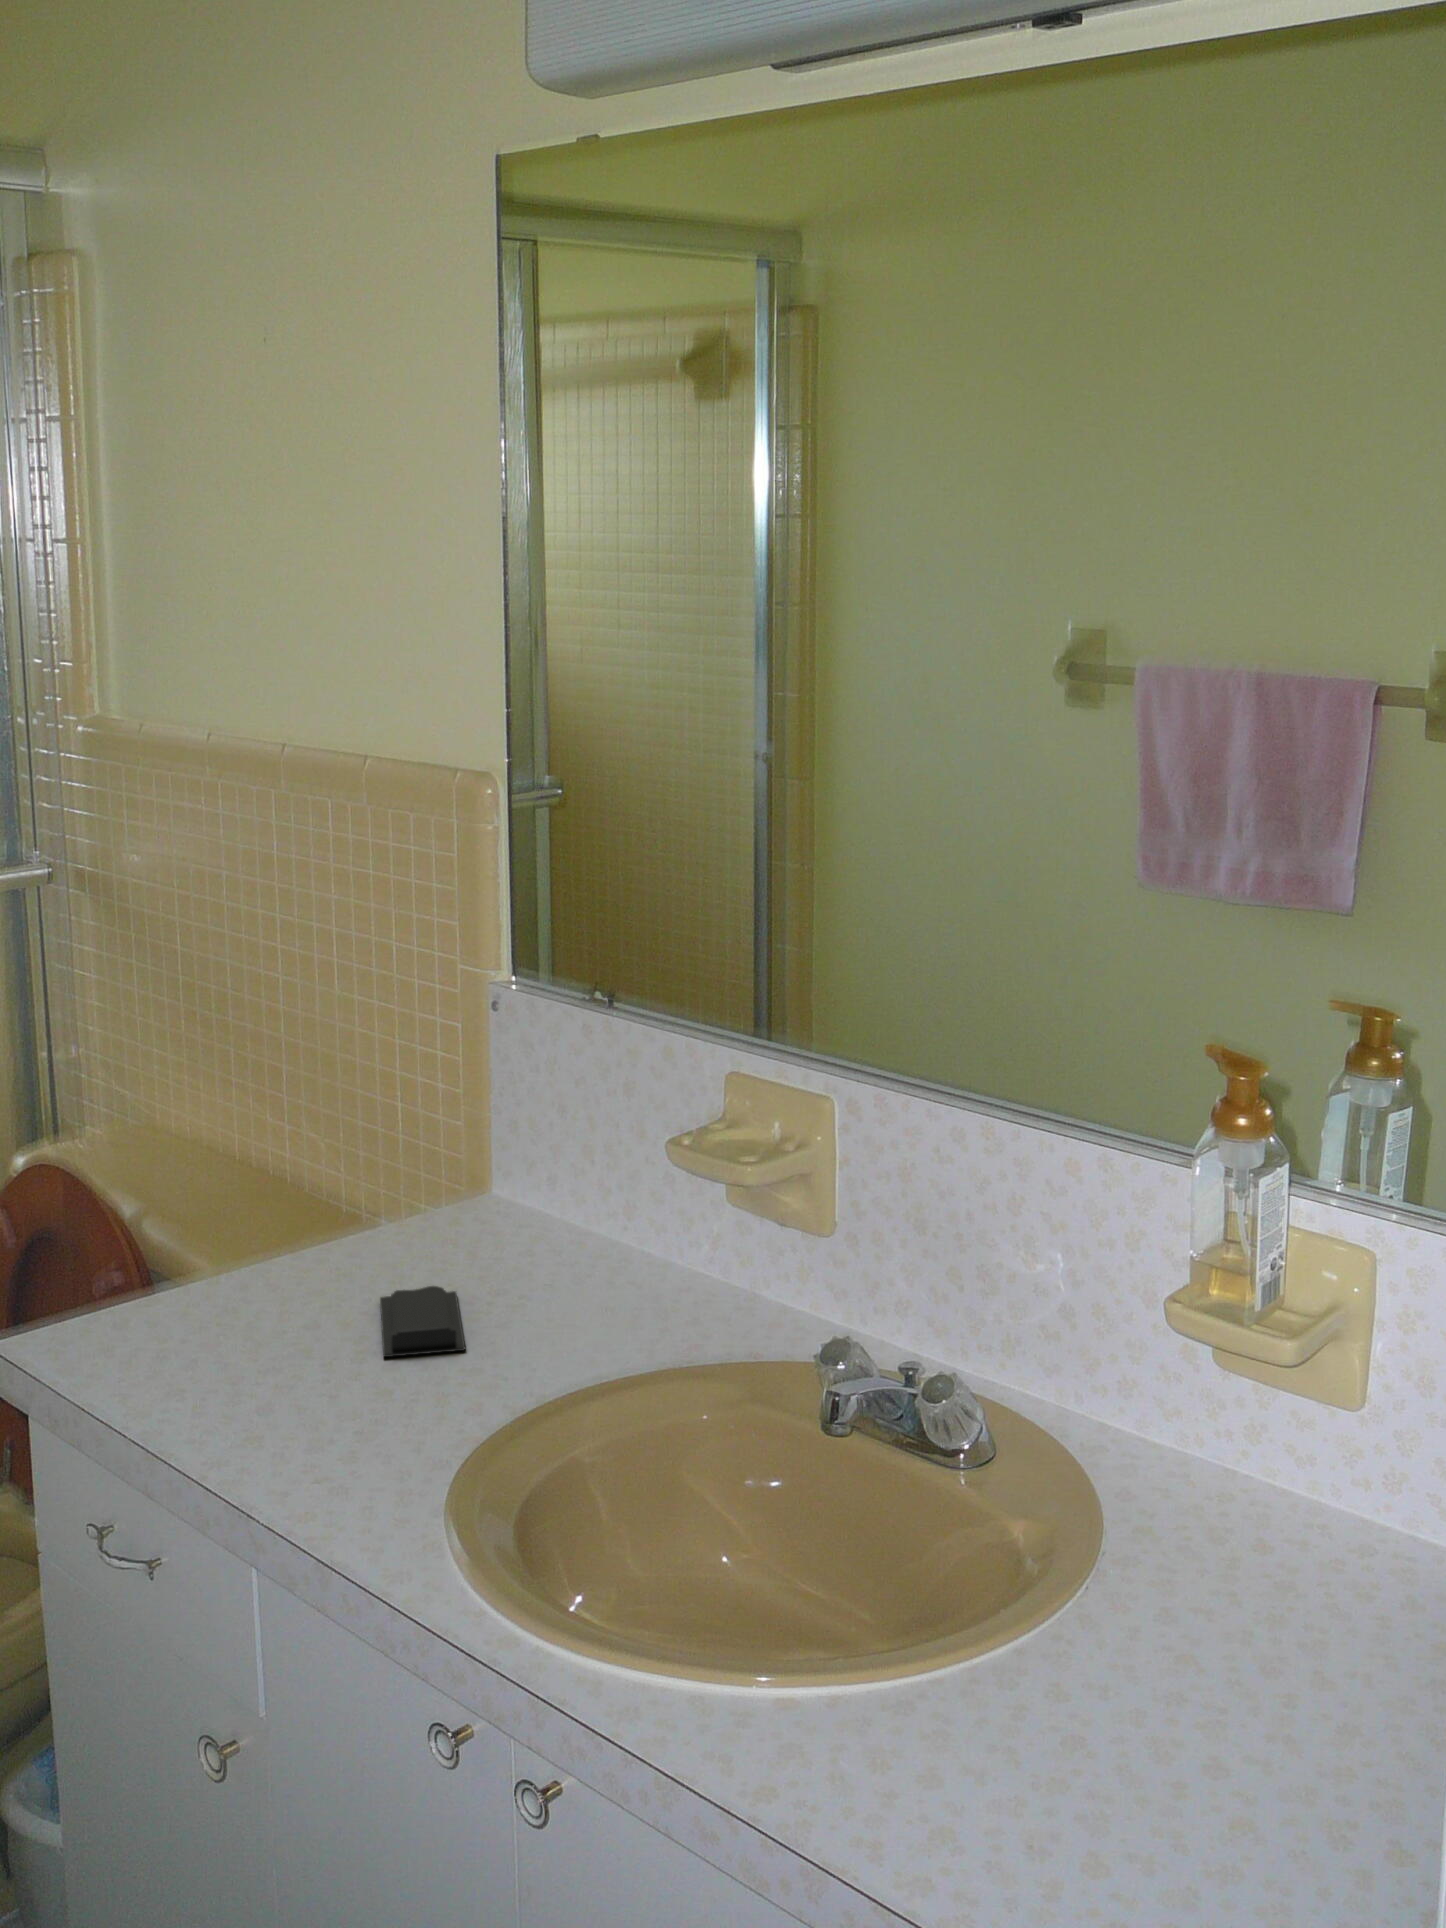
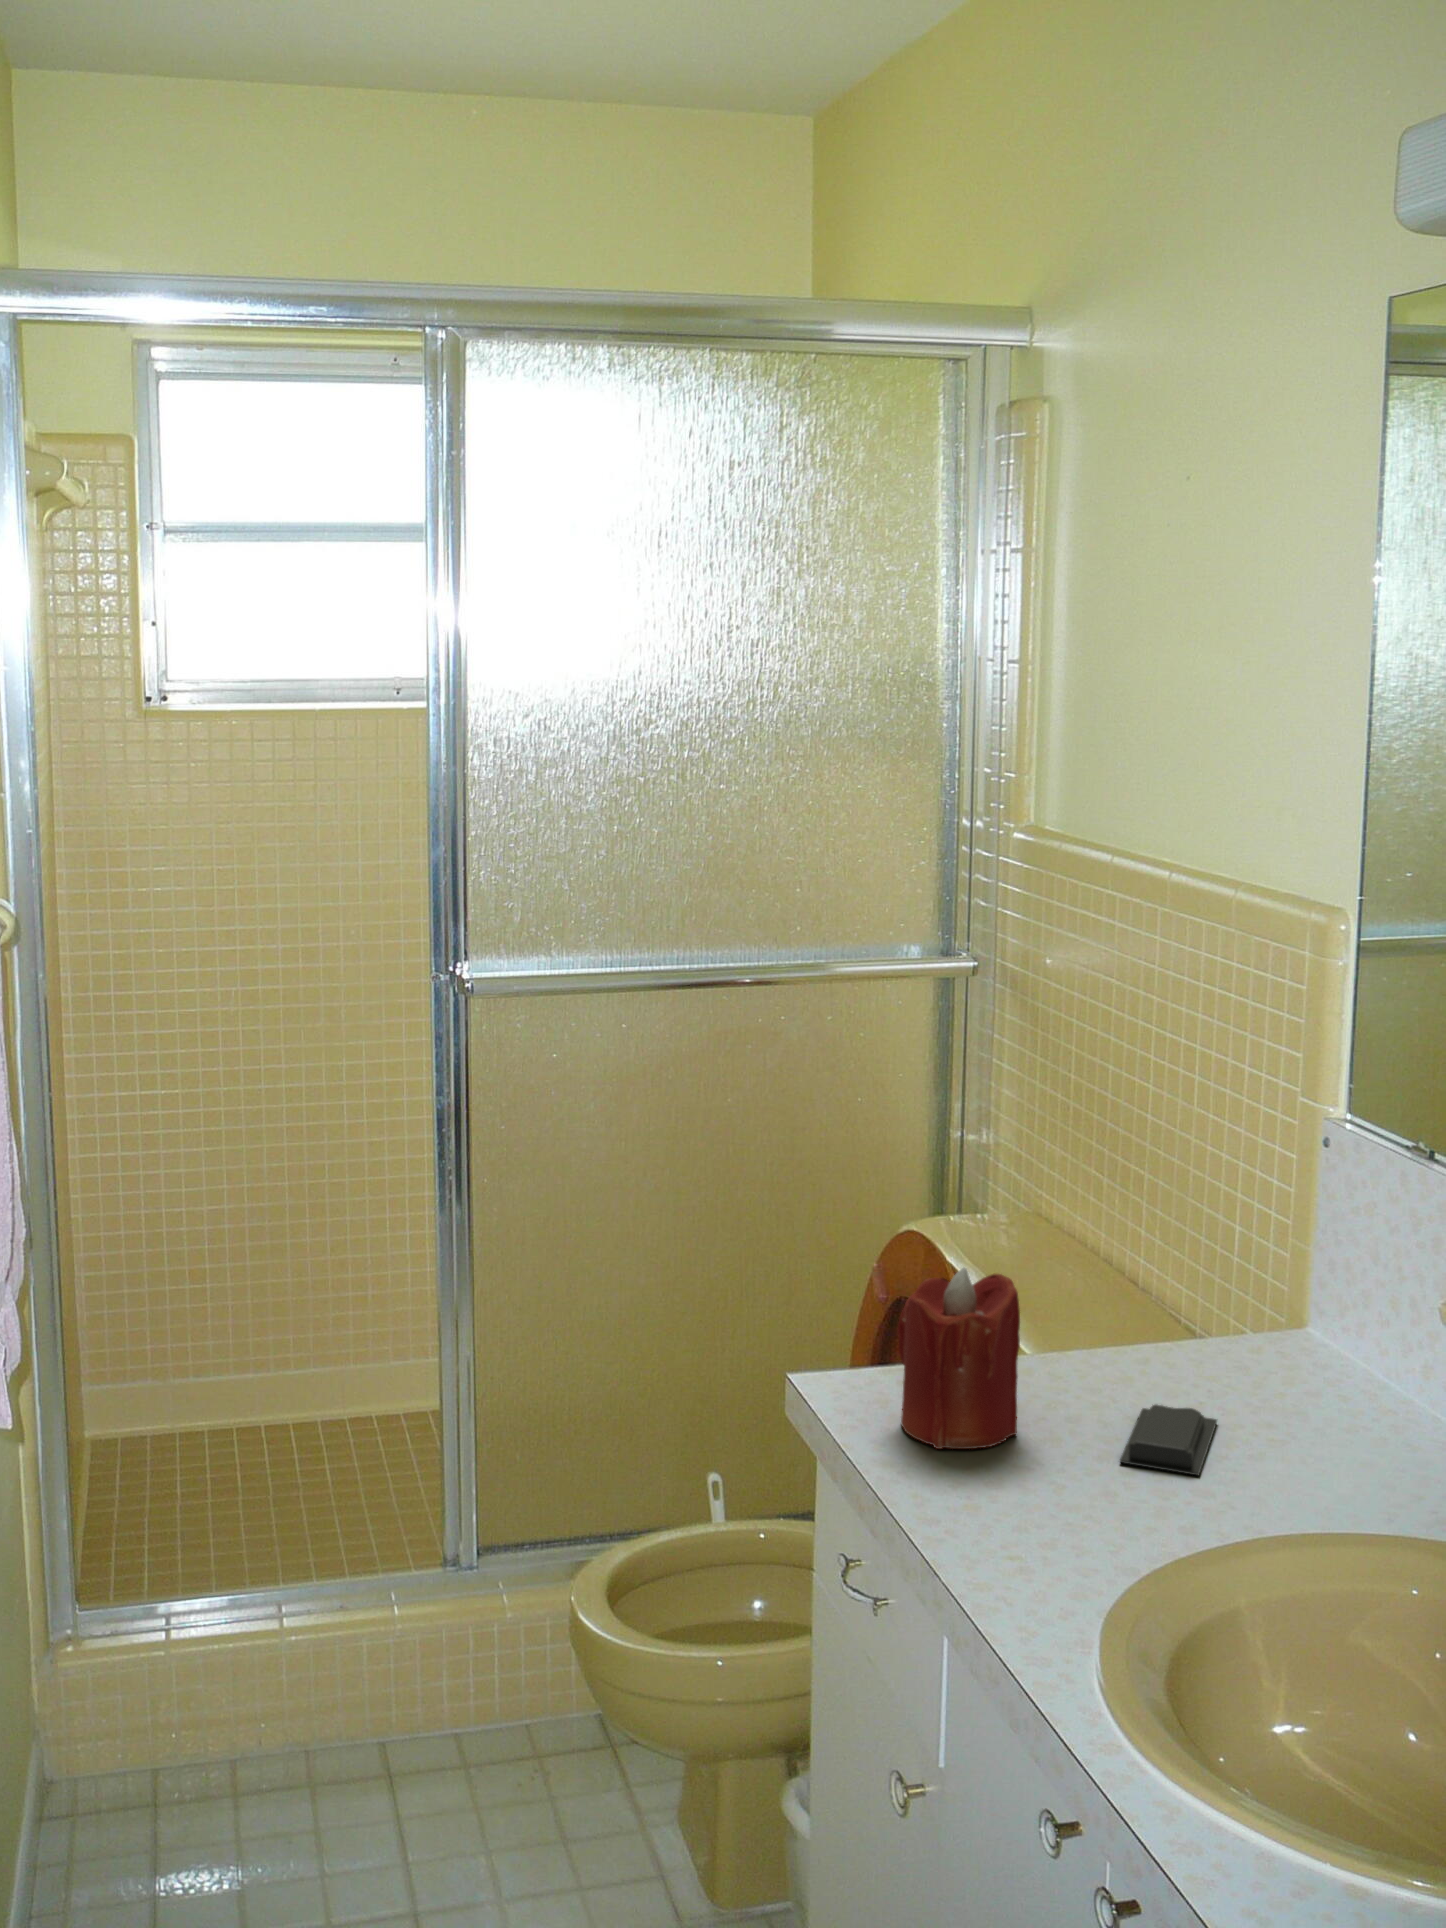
candle: none [118,1187,265,1392] -> present [897,1268,1020,1449]

